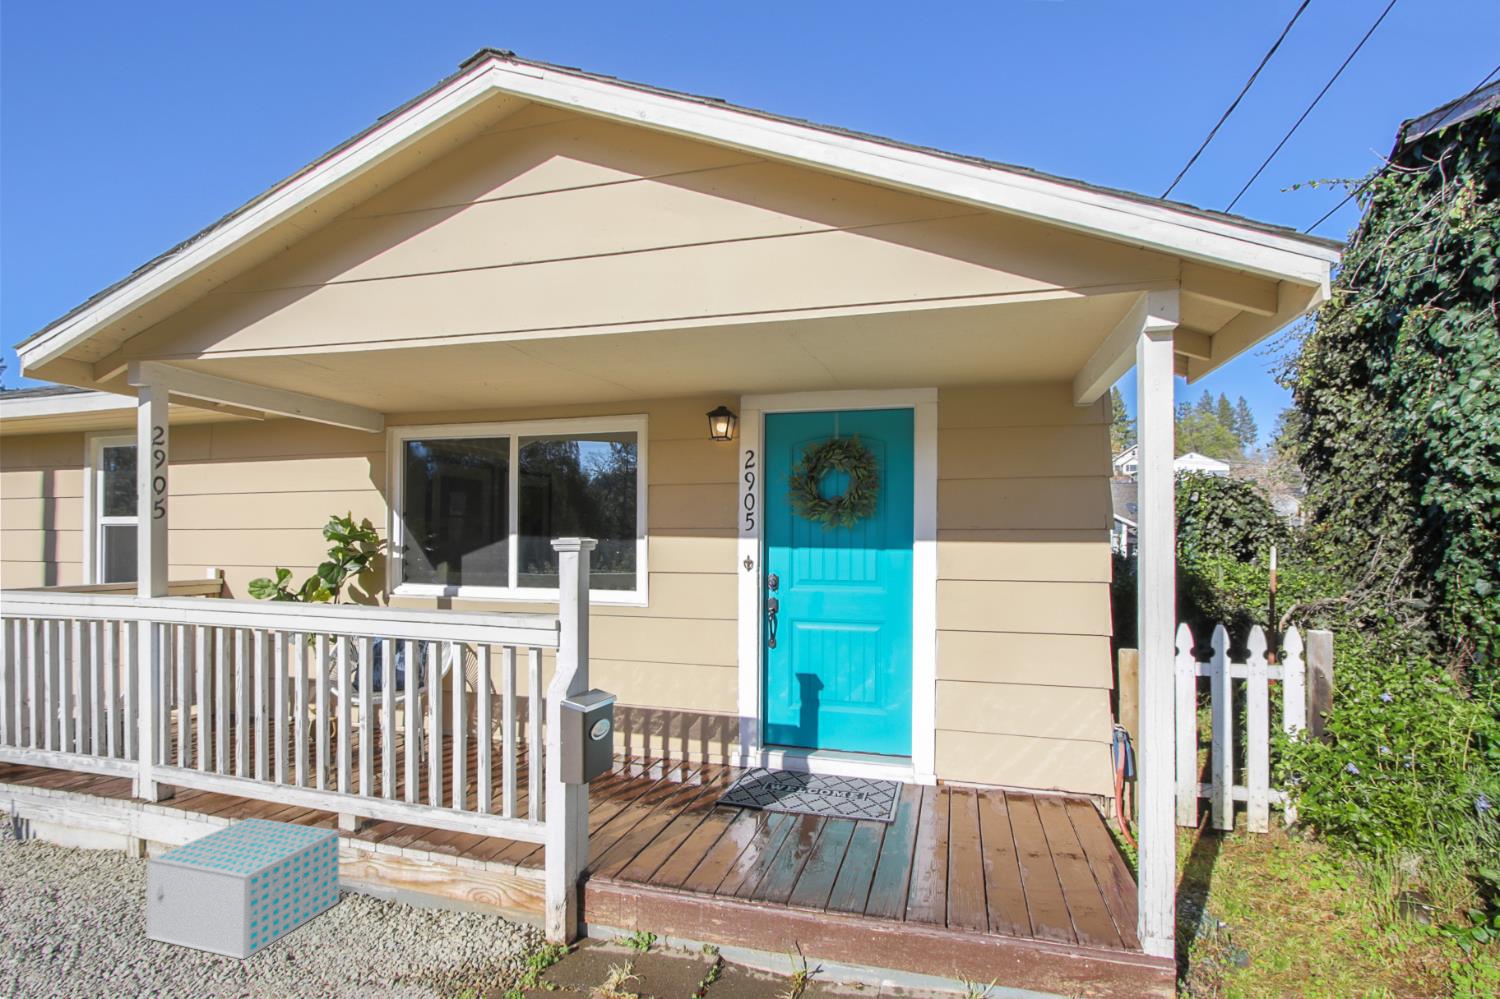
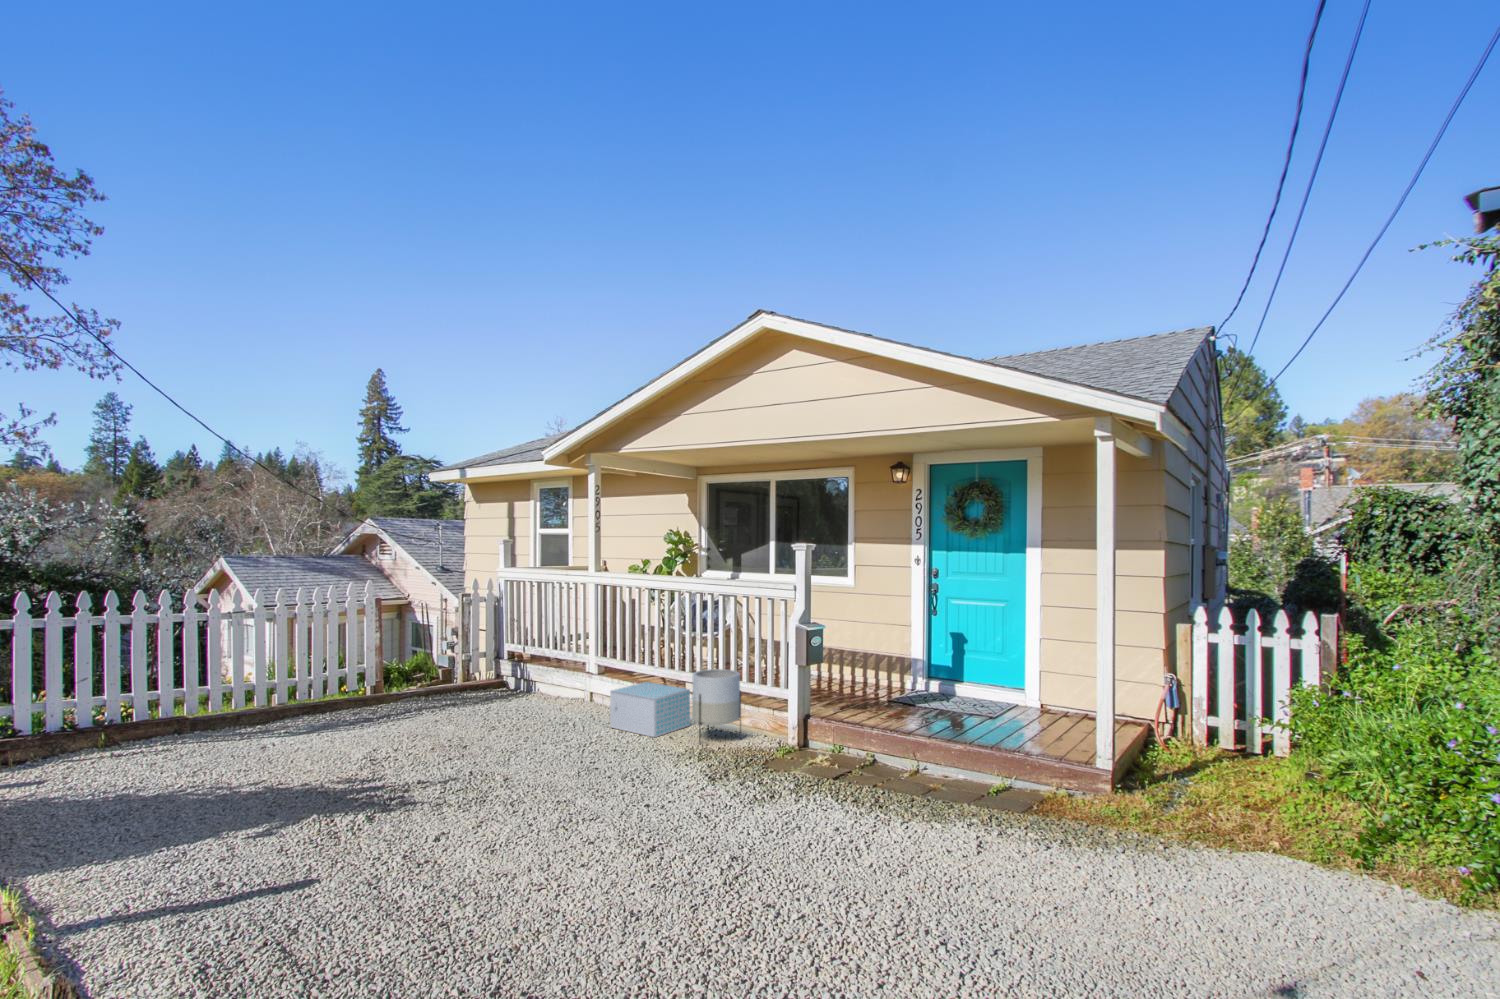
planter: none [334,790,443,969] -> present [692,669,741,743]

